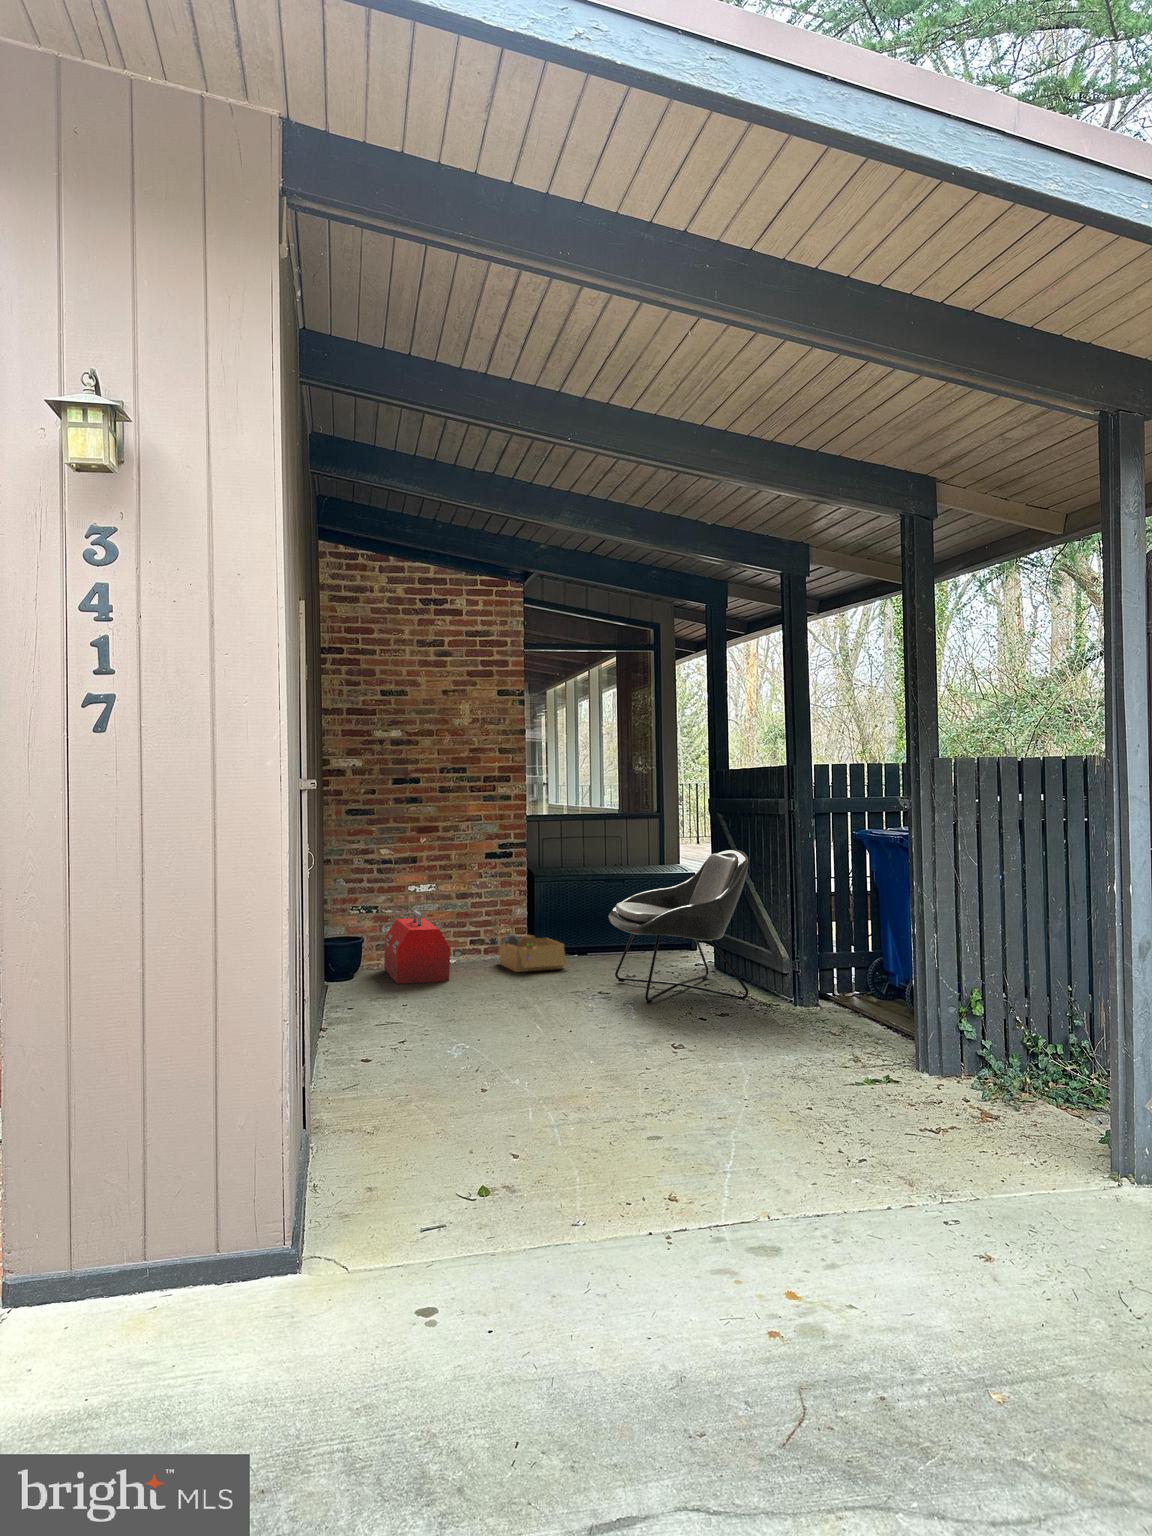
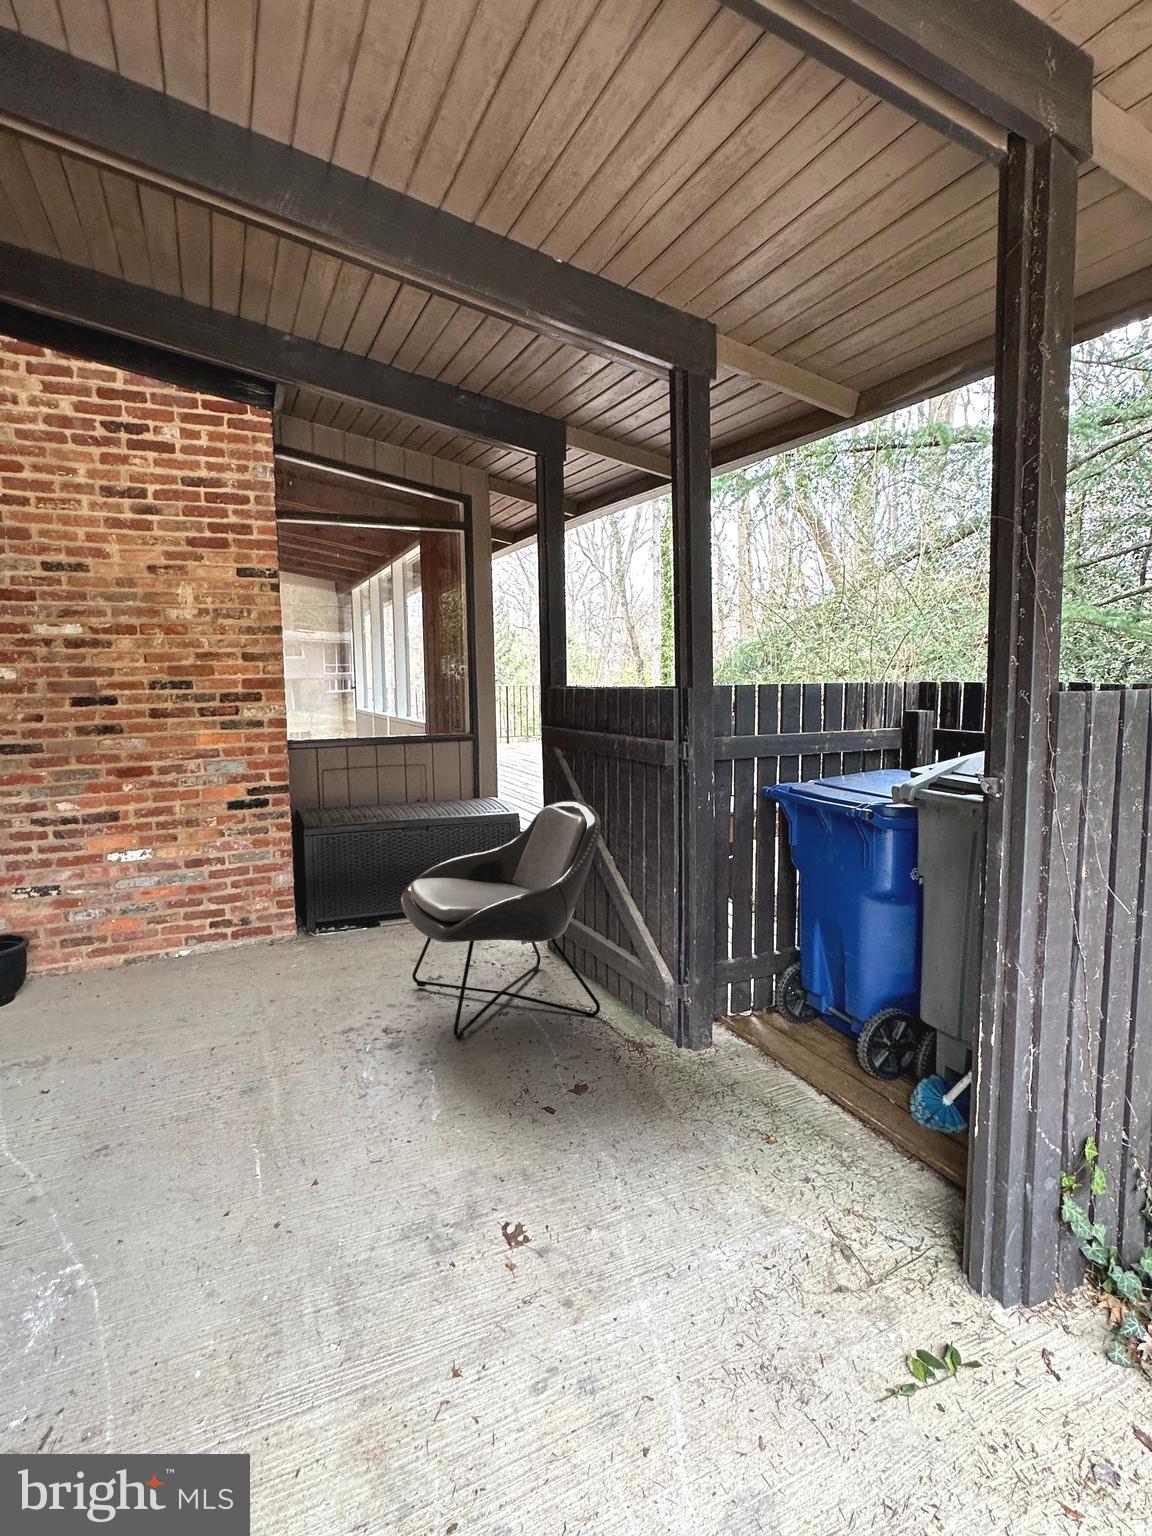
toolbox: present [384,911,450,984] -> none [71,894,165,1013]
cardboard box: present [497,934,567,972] -> none [249,912,347,971]

